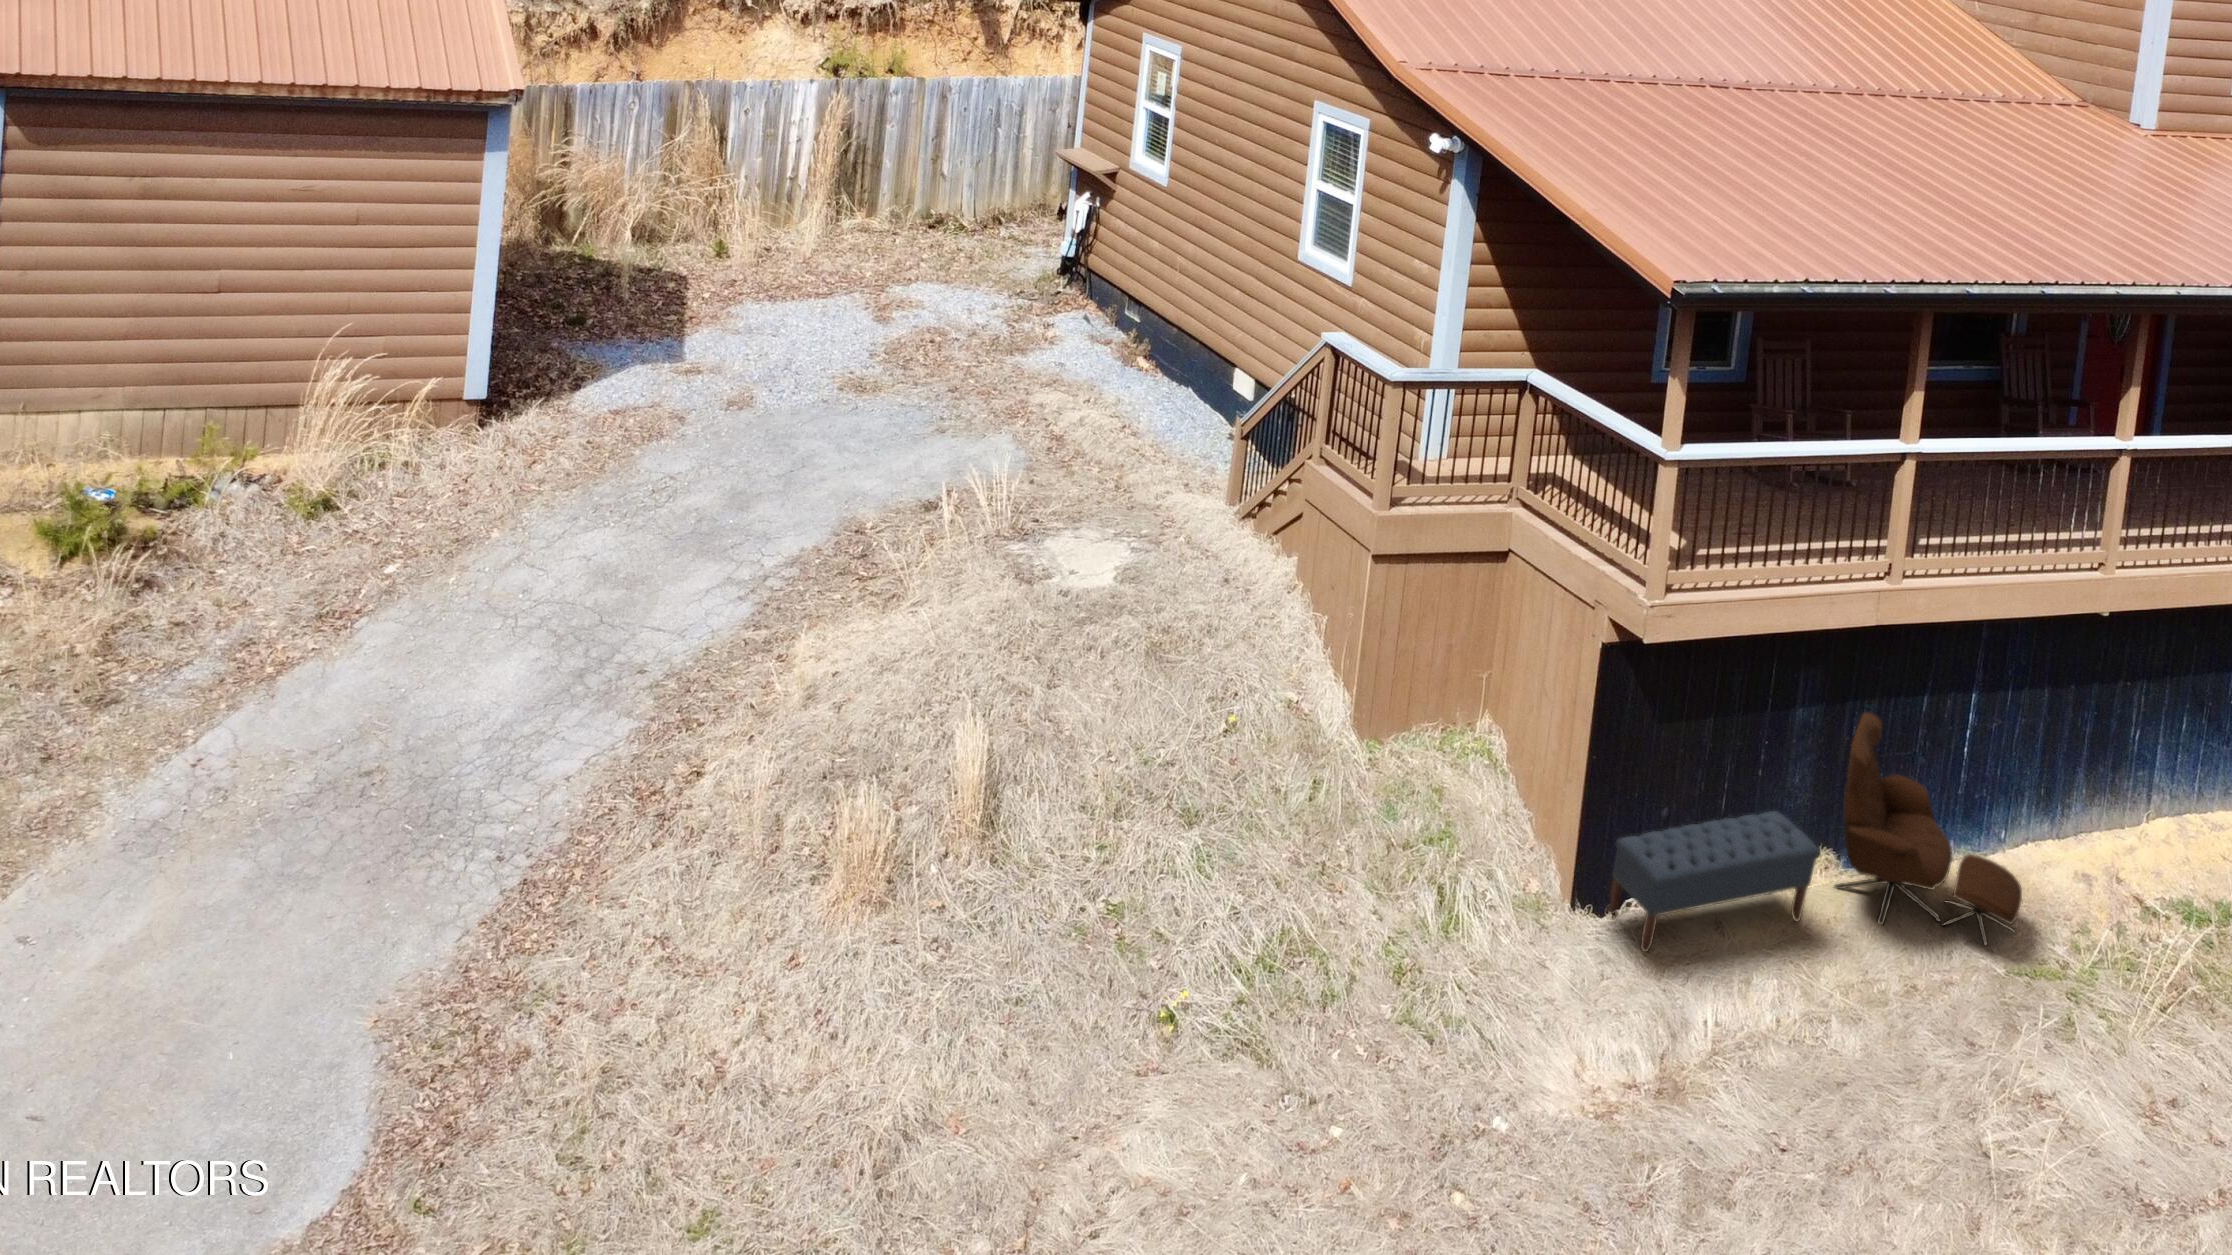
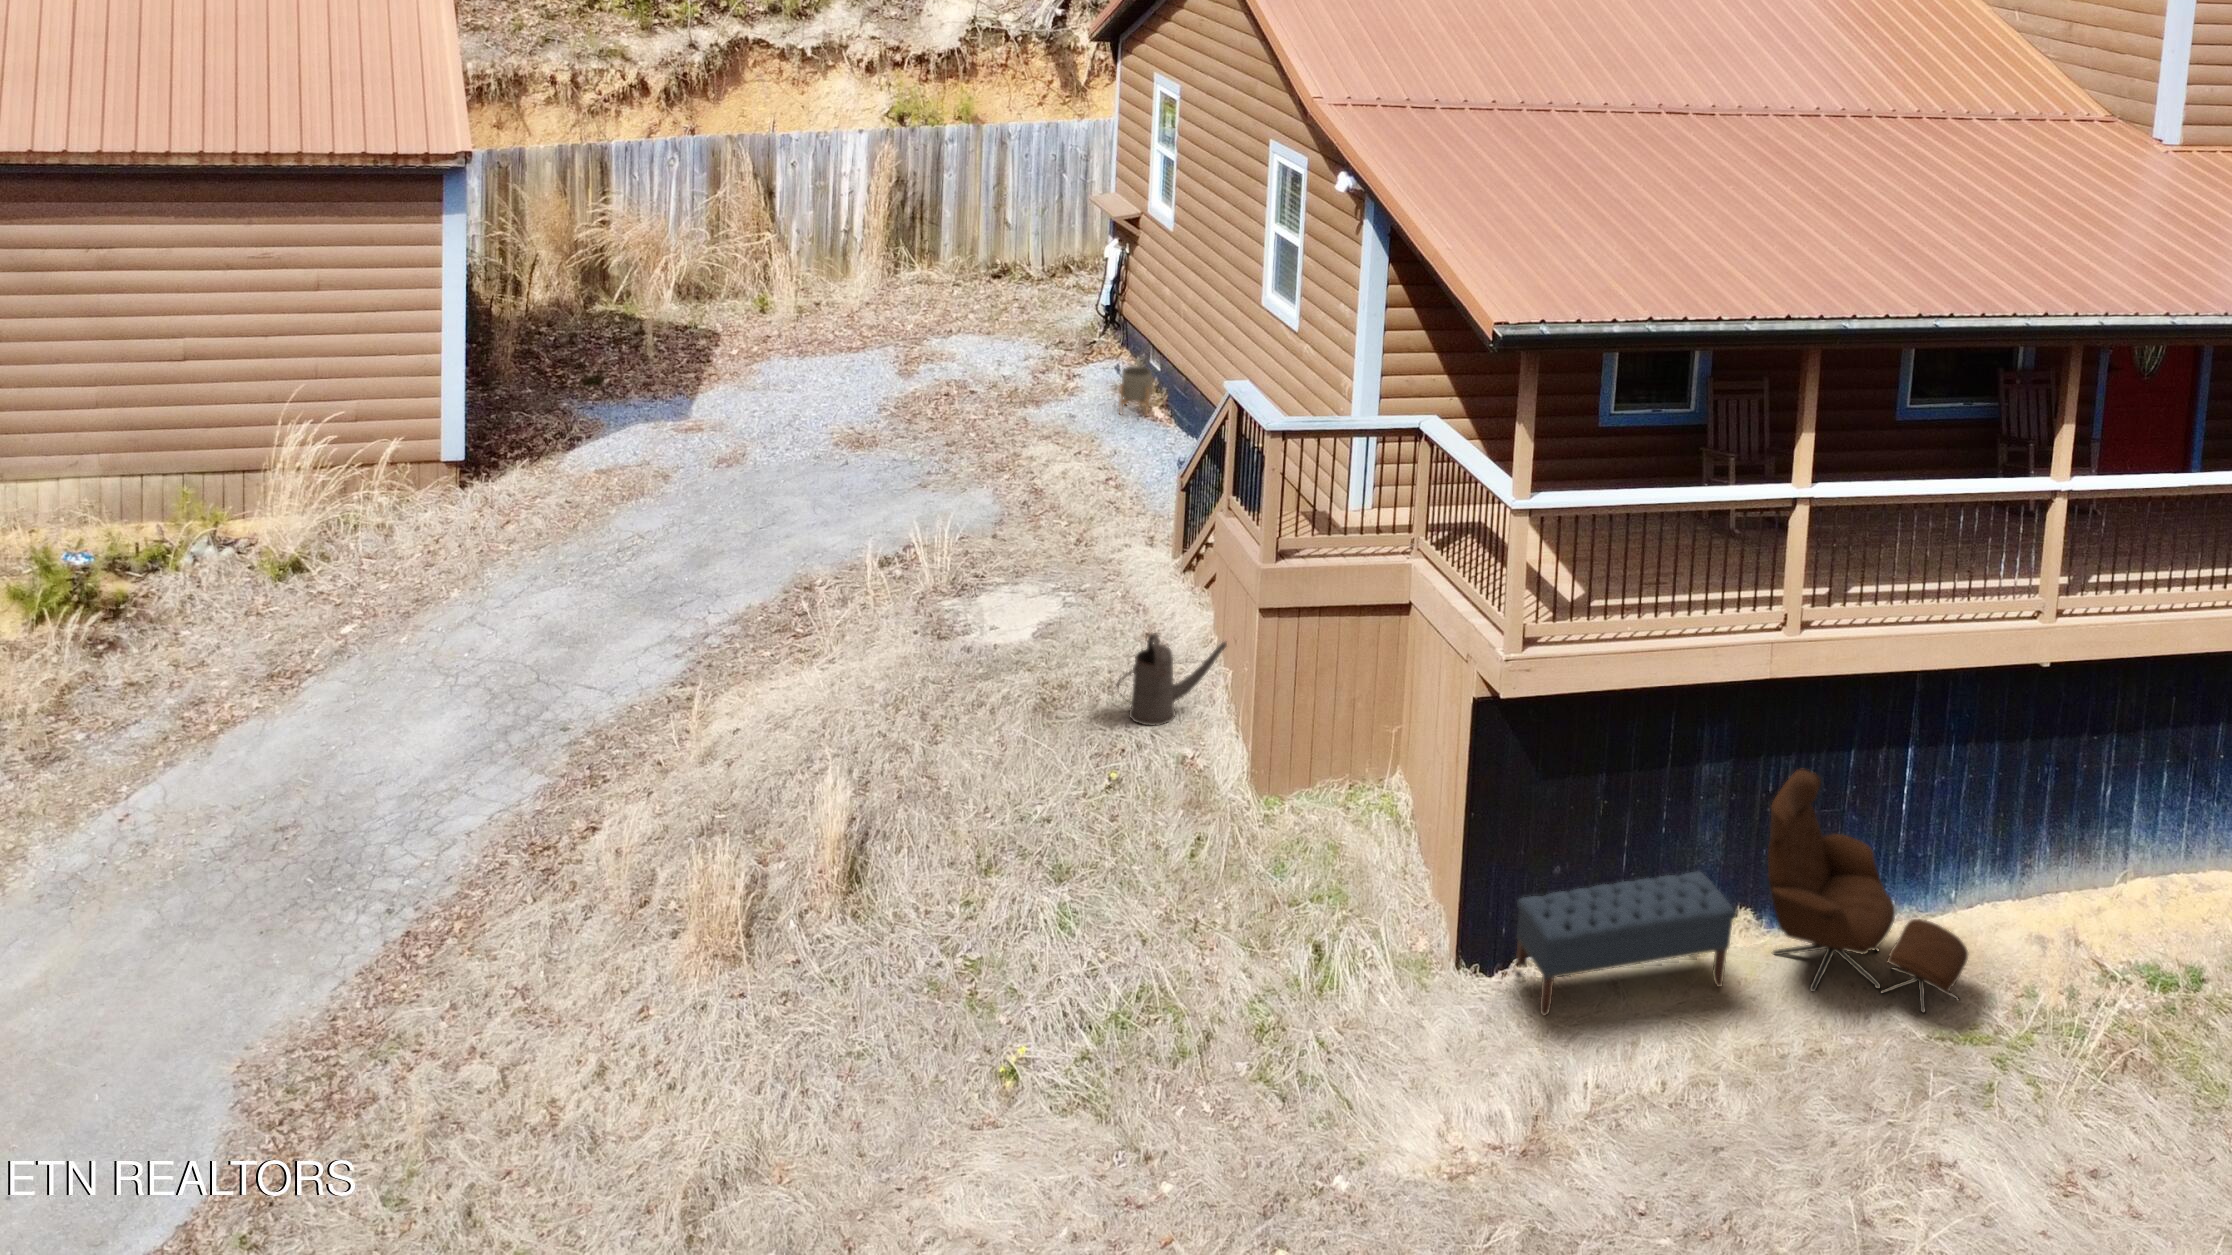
planter: none [1102,313,1135,362] -> present [1119,366,1154,416]
watering can: none [1207,577,1312,667] -> present [1117,633,1227,726]

